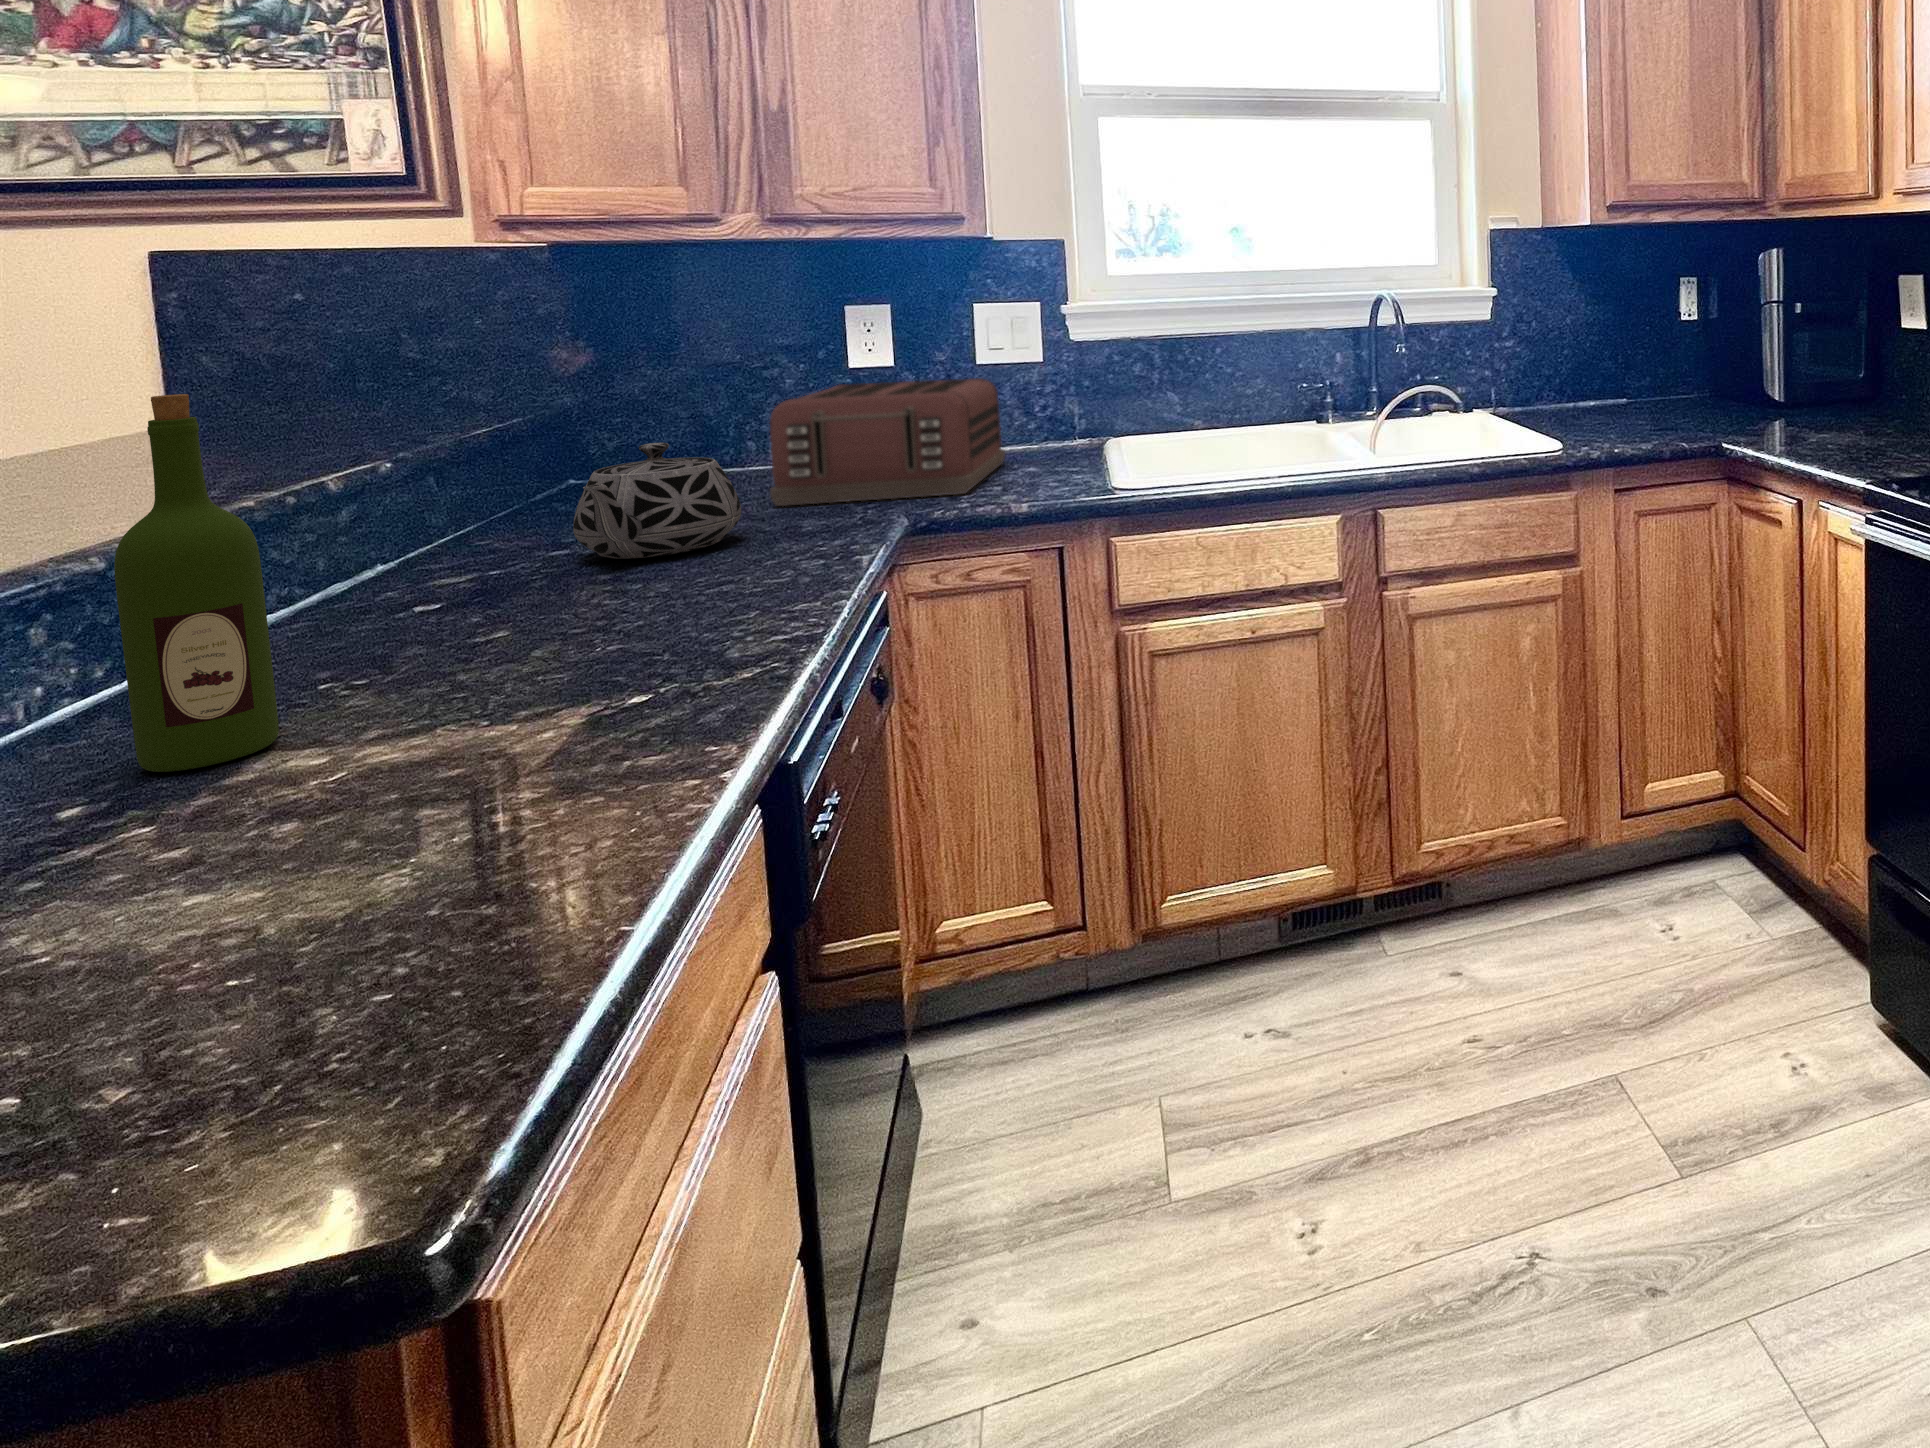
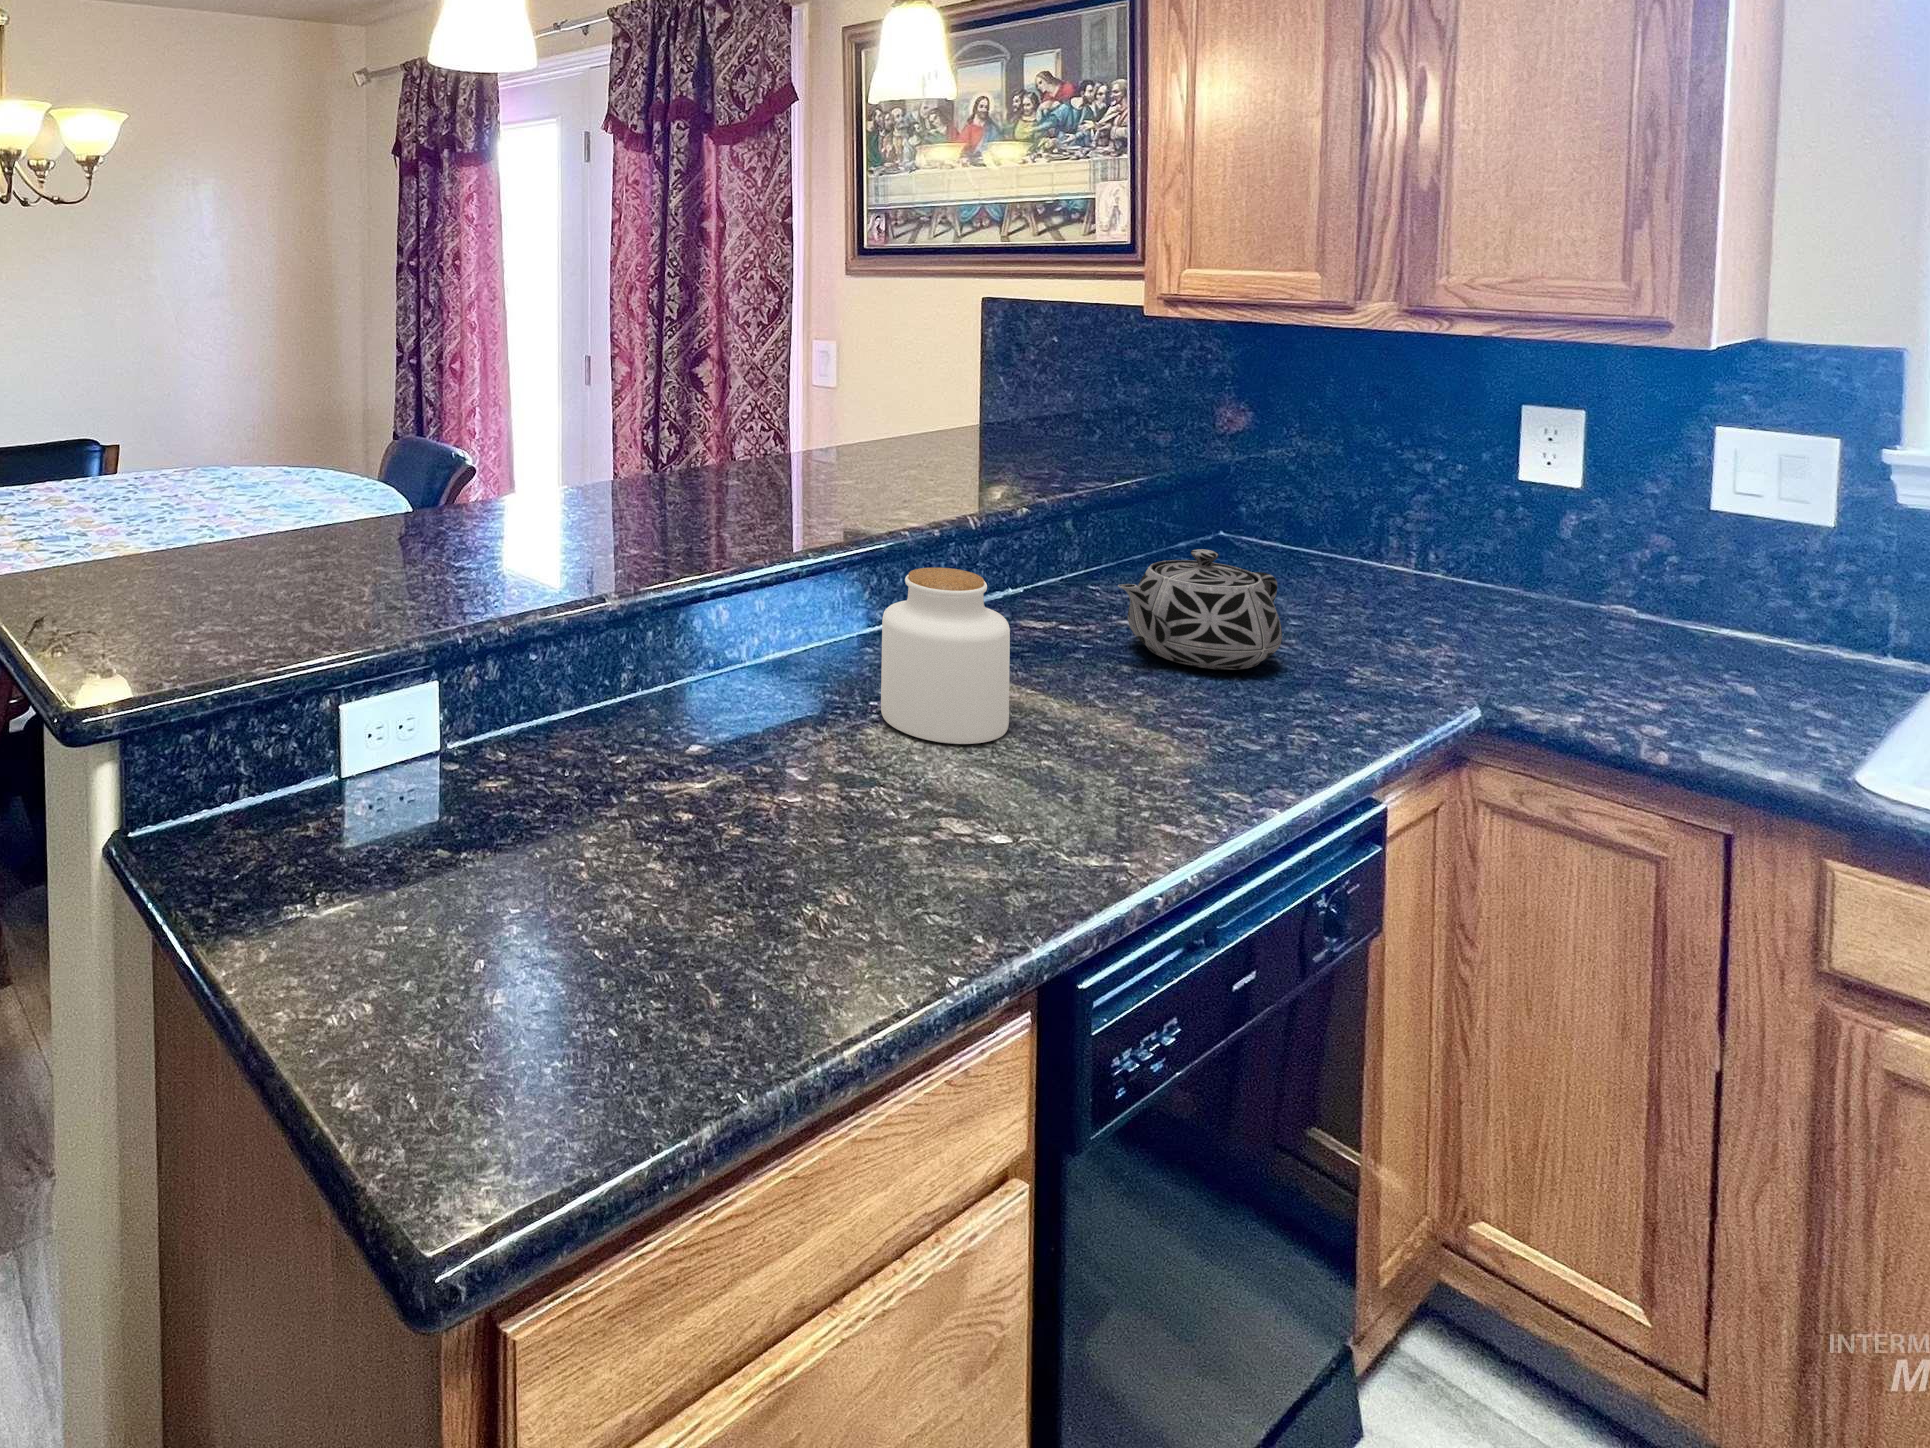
toaster: present [770,378,1005,506] -> none [1350,504,1714,700]
wine bottle: present [114,394,279,772] -> none [749,490,818,754]
jar: none [323,480,534,689] -> present [881,568,1010,744]

